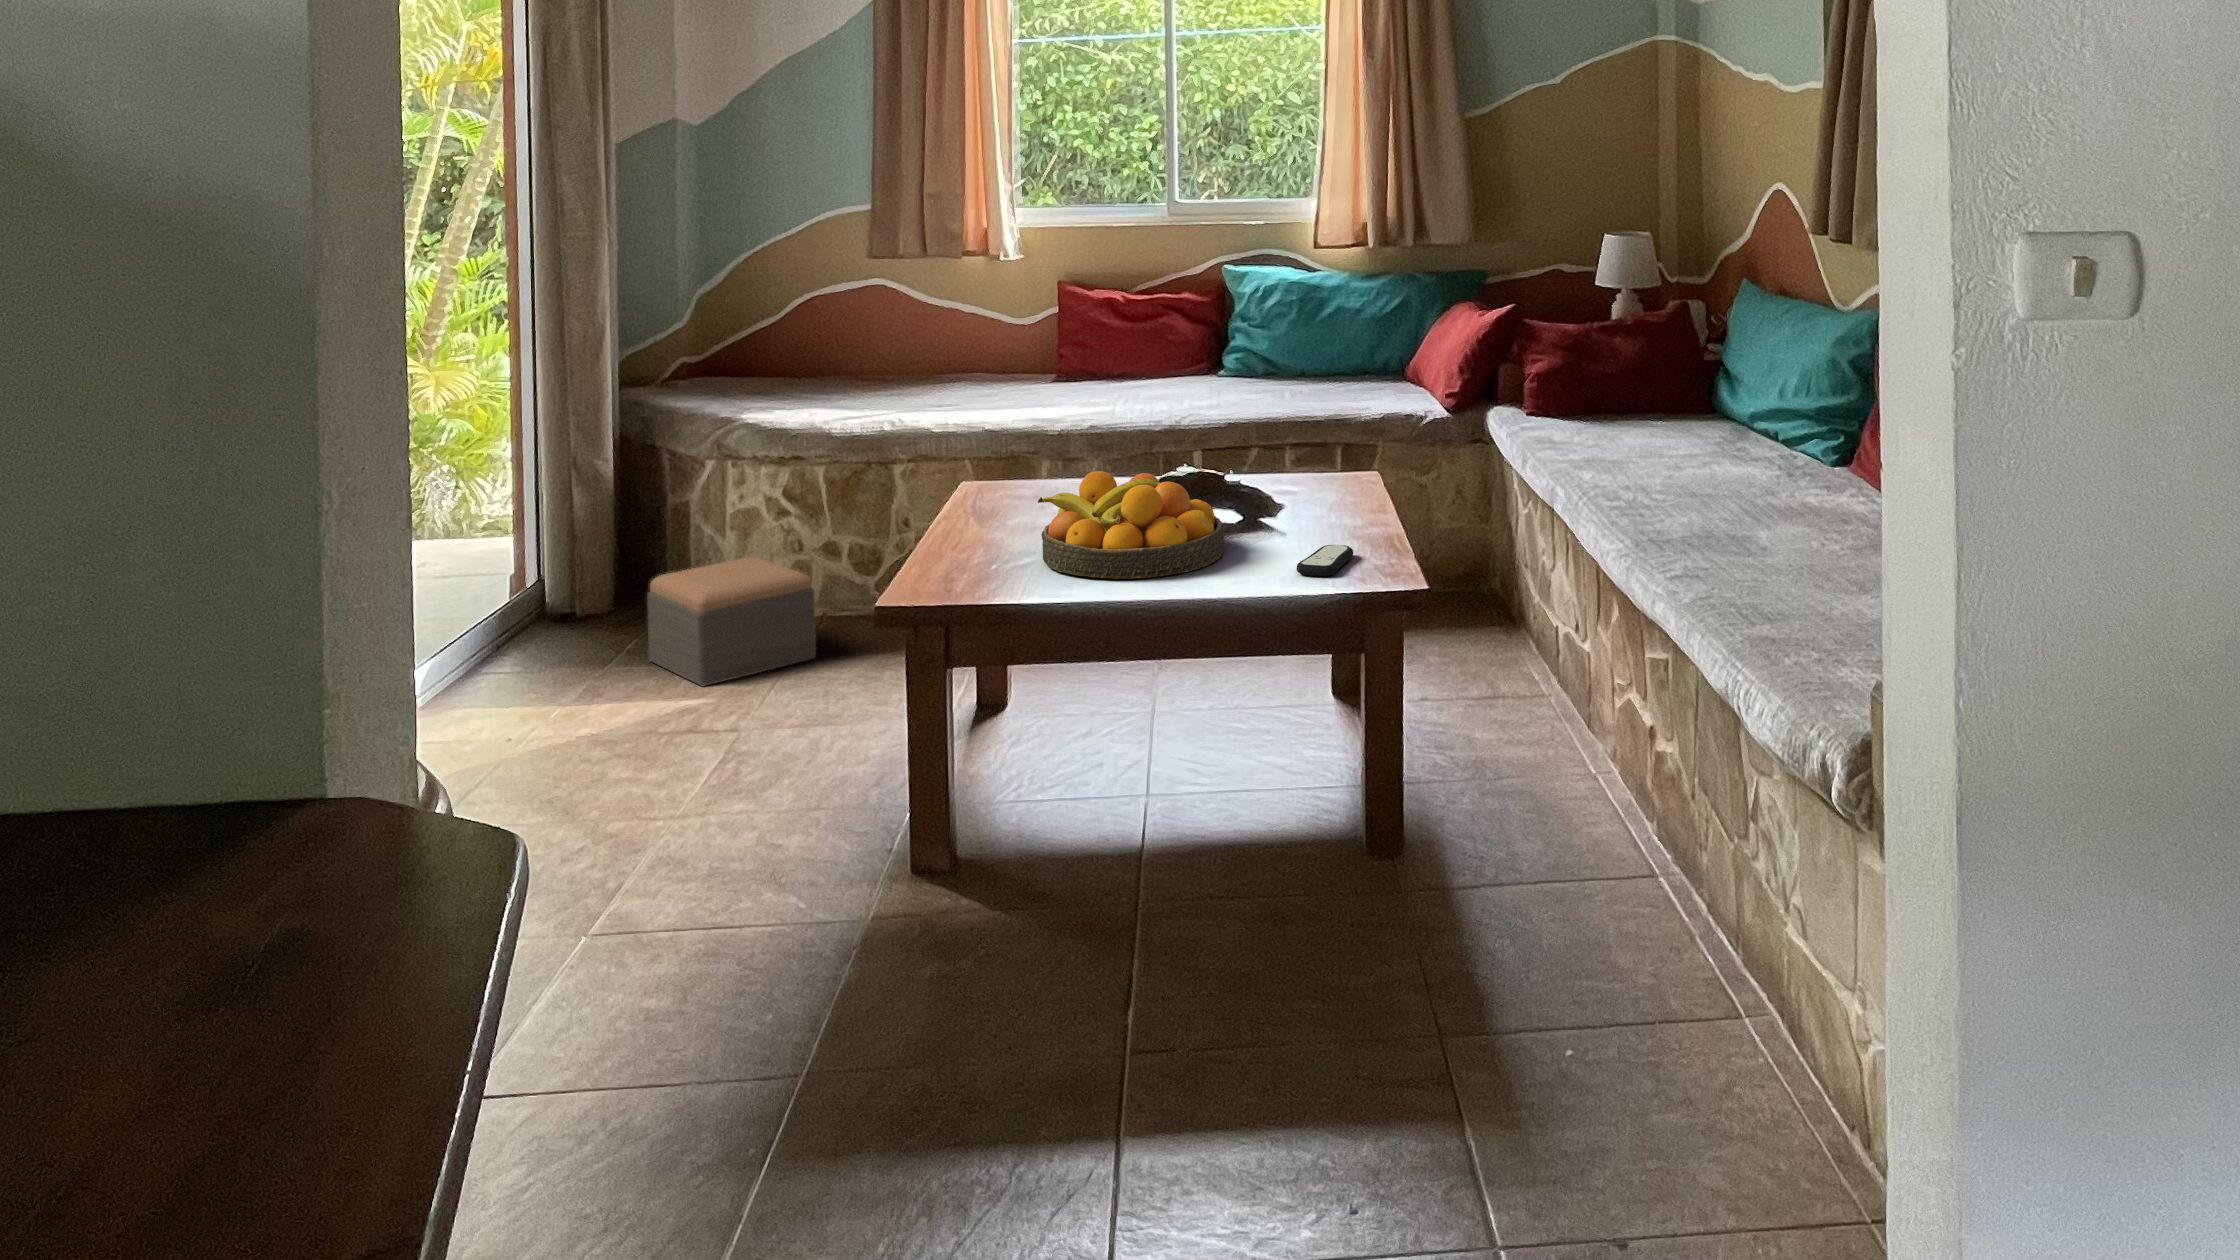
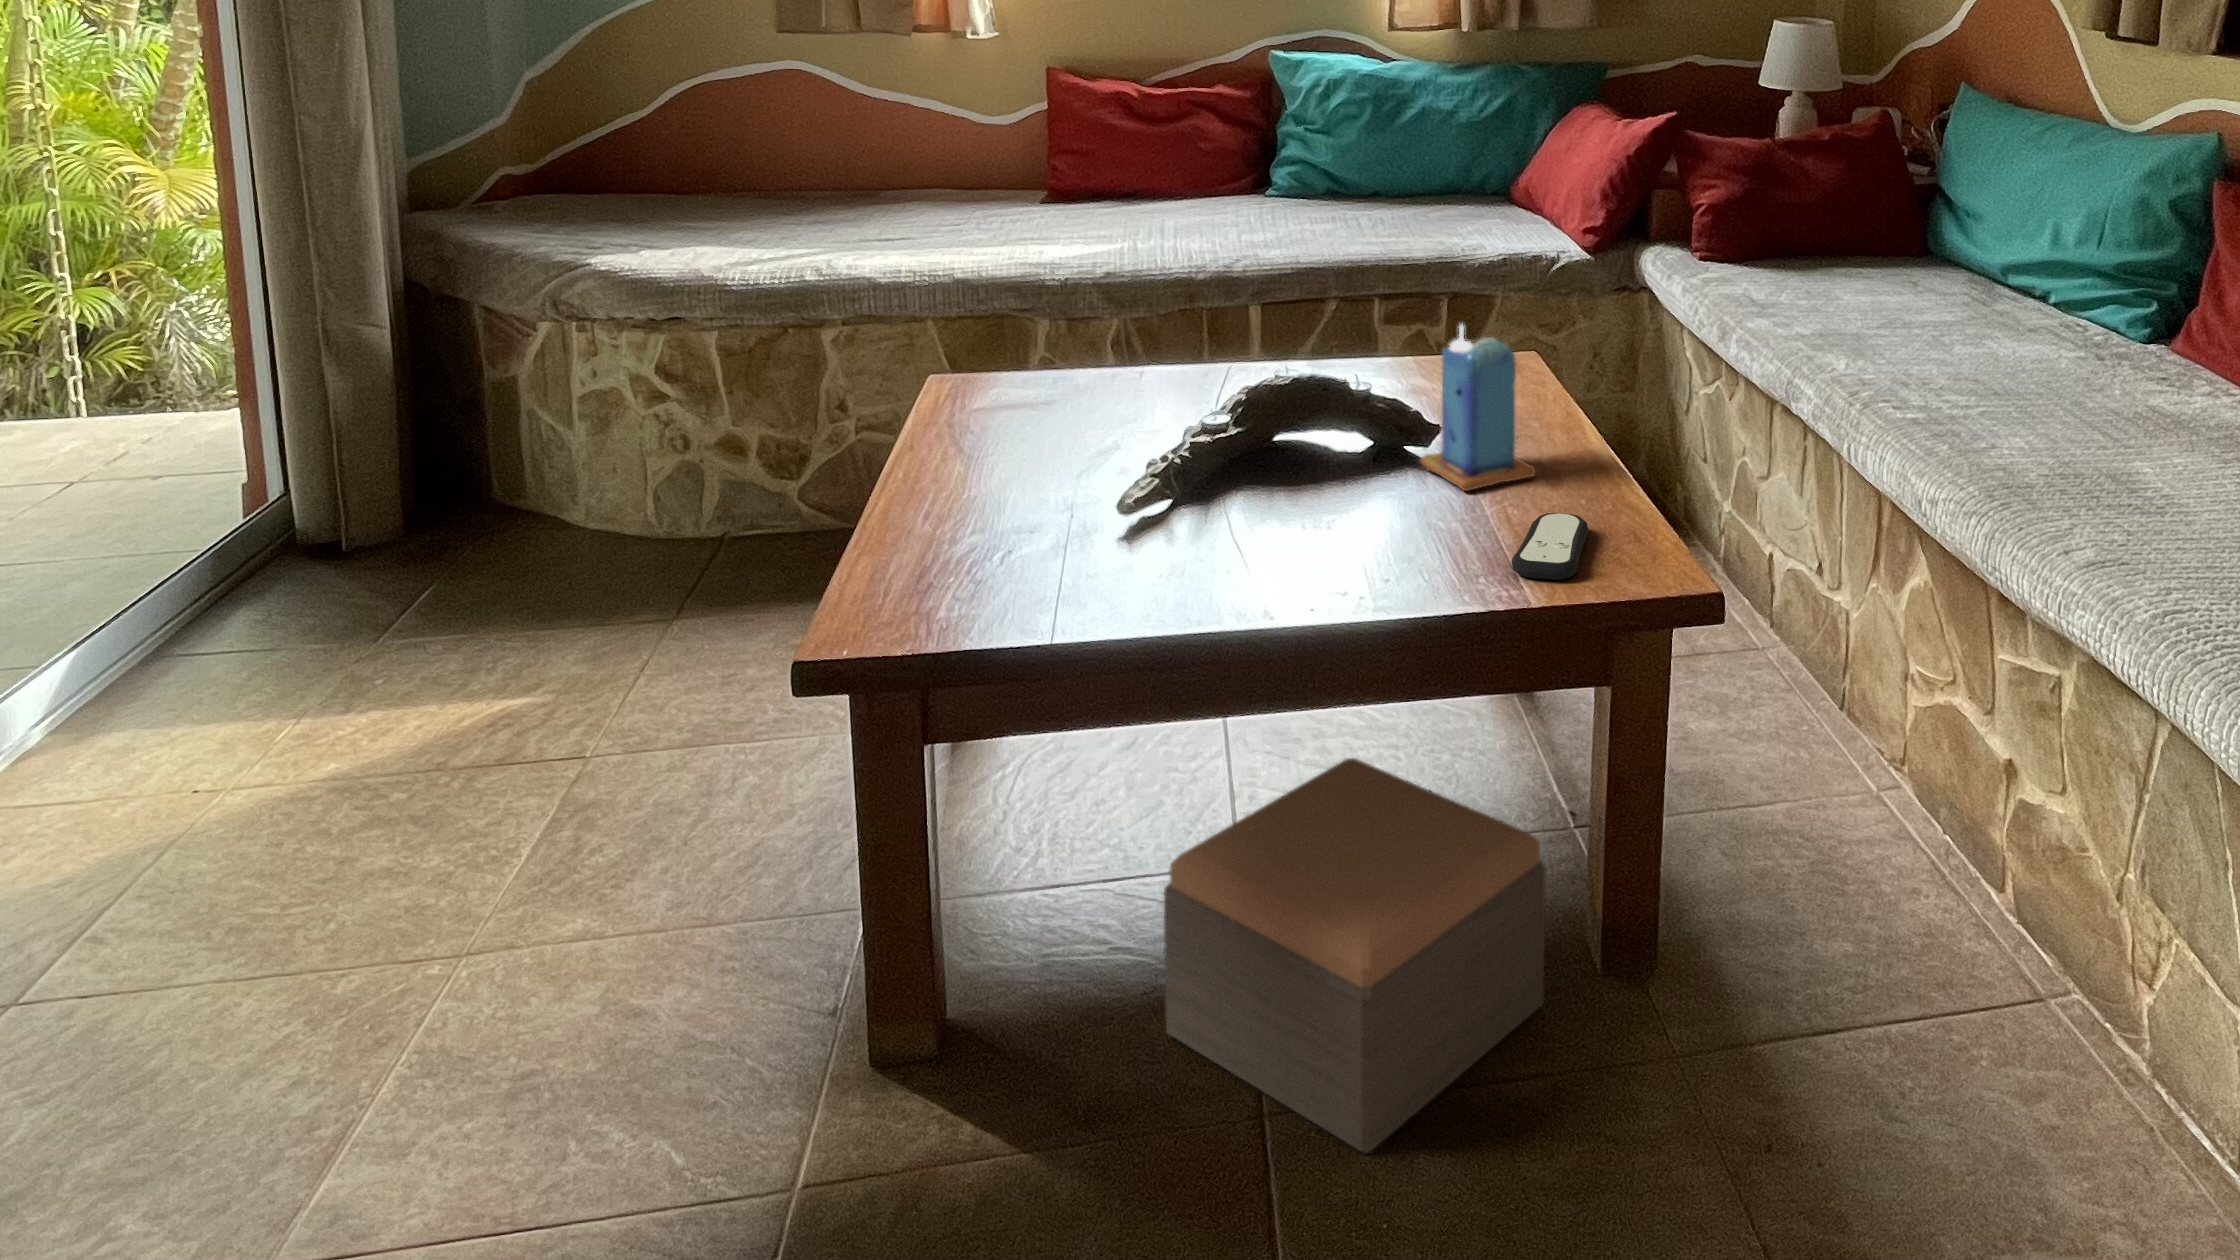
candle: none [1265,431,1336,538] -> present [1420,325,1535,491]
fruit bowl: present [1038,471,1224,579] -> none [1070,398,1377,591]
footstool: present [647,556,816,686] -> present [1164,758,1546,1153]

